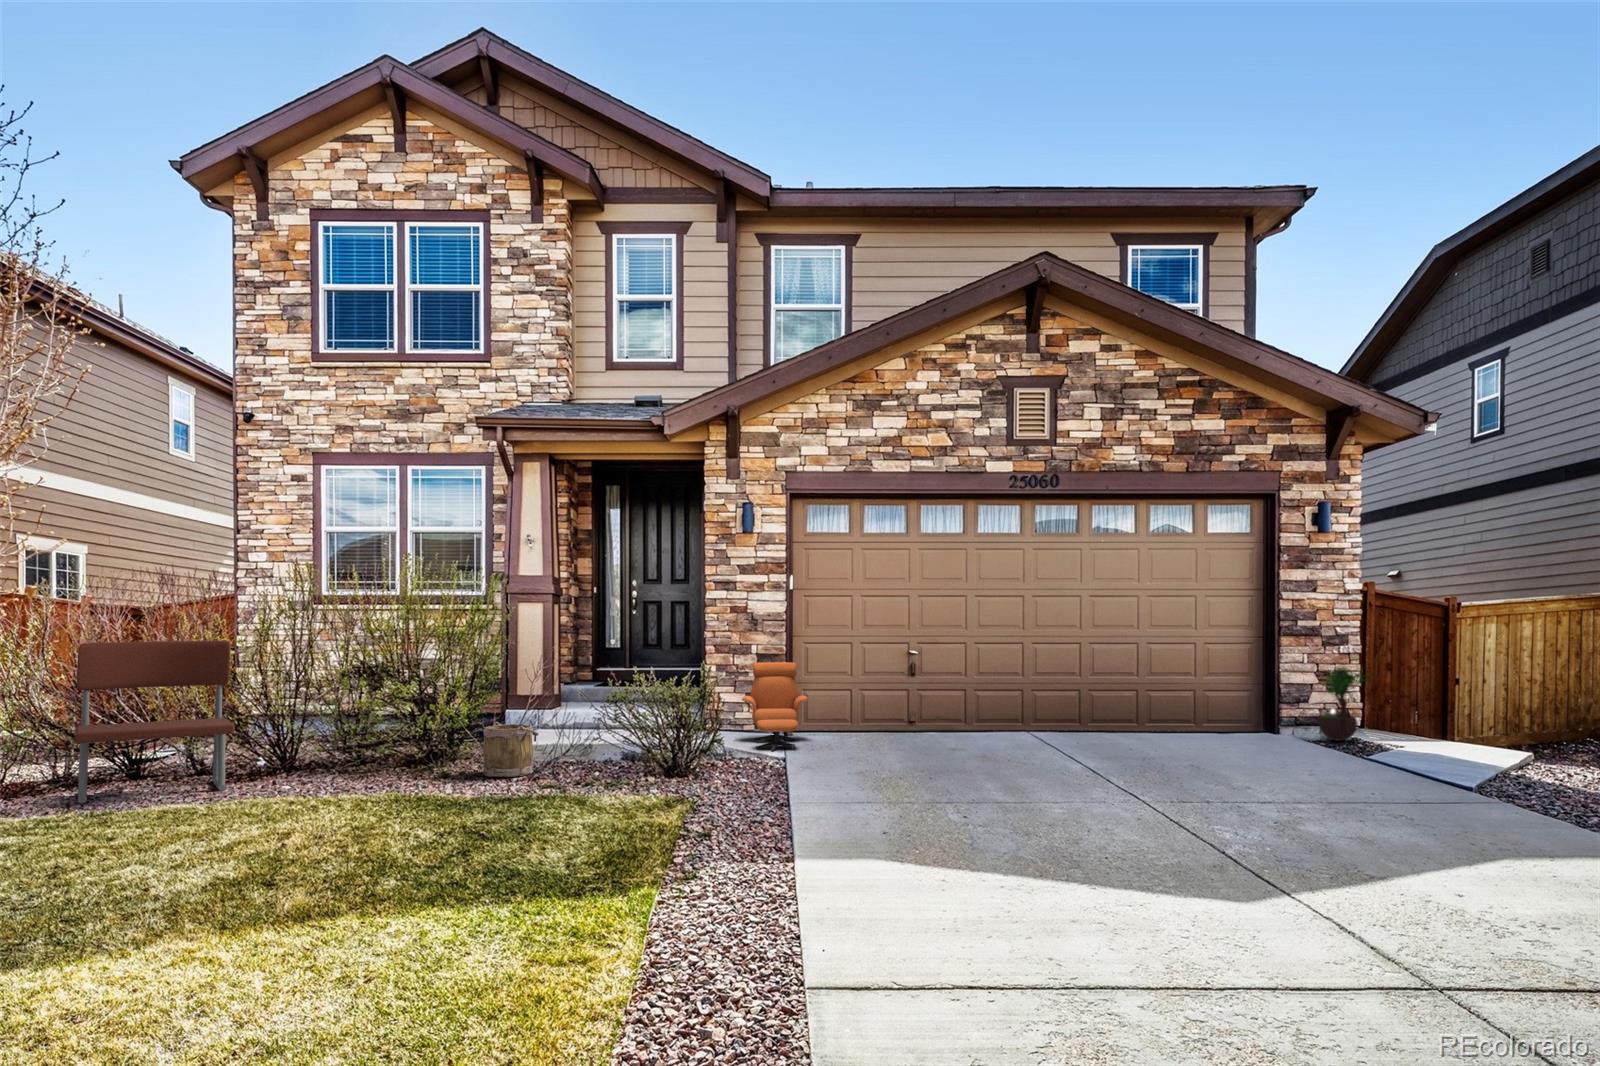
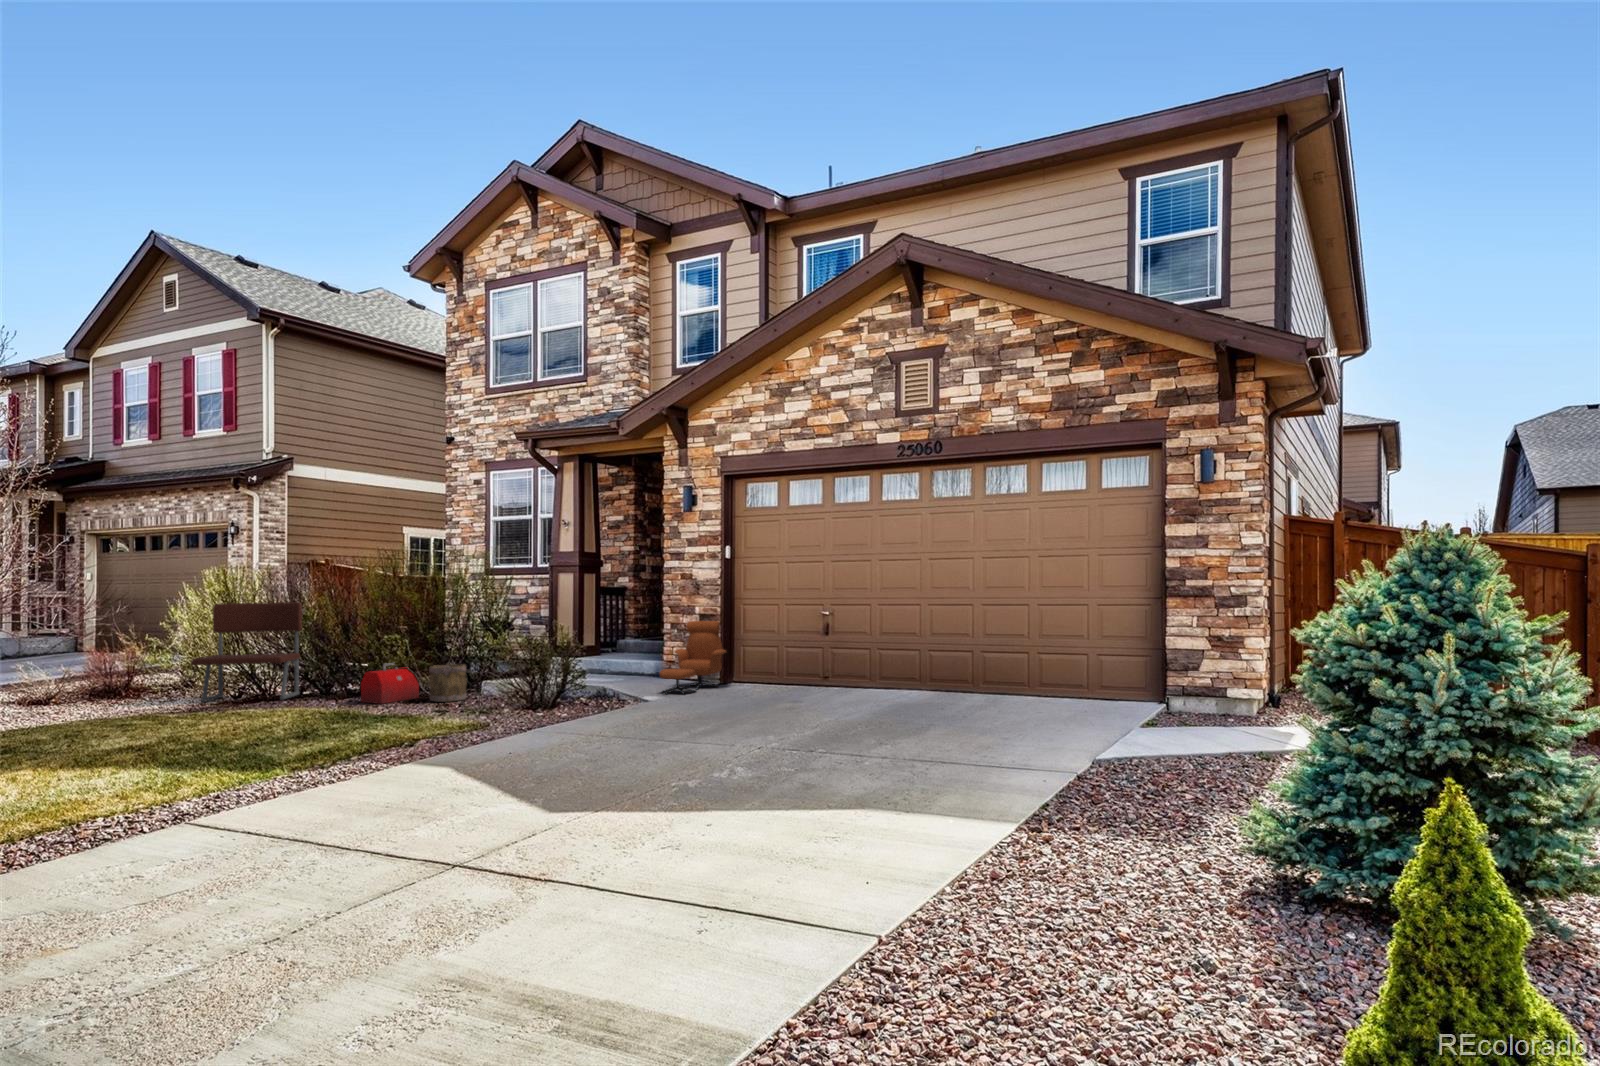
potted tree: present [1318,667,1366,741] -> none [1179,625,1236,716]
toolbox: none [383,725,448,785] -> present [361,663,419,704]

